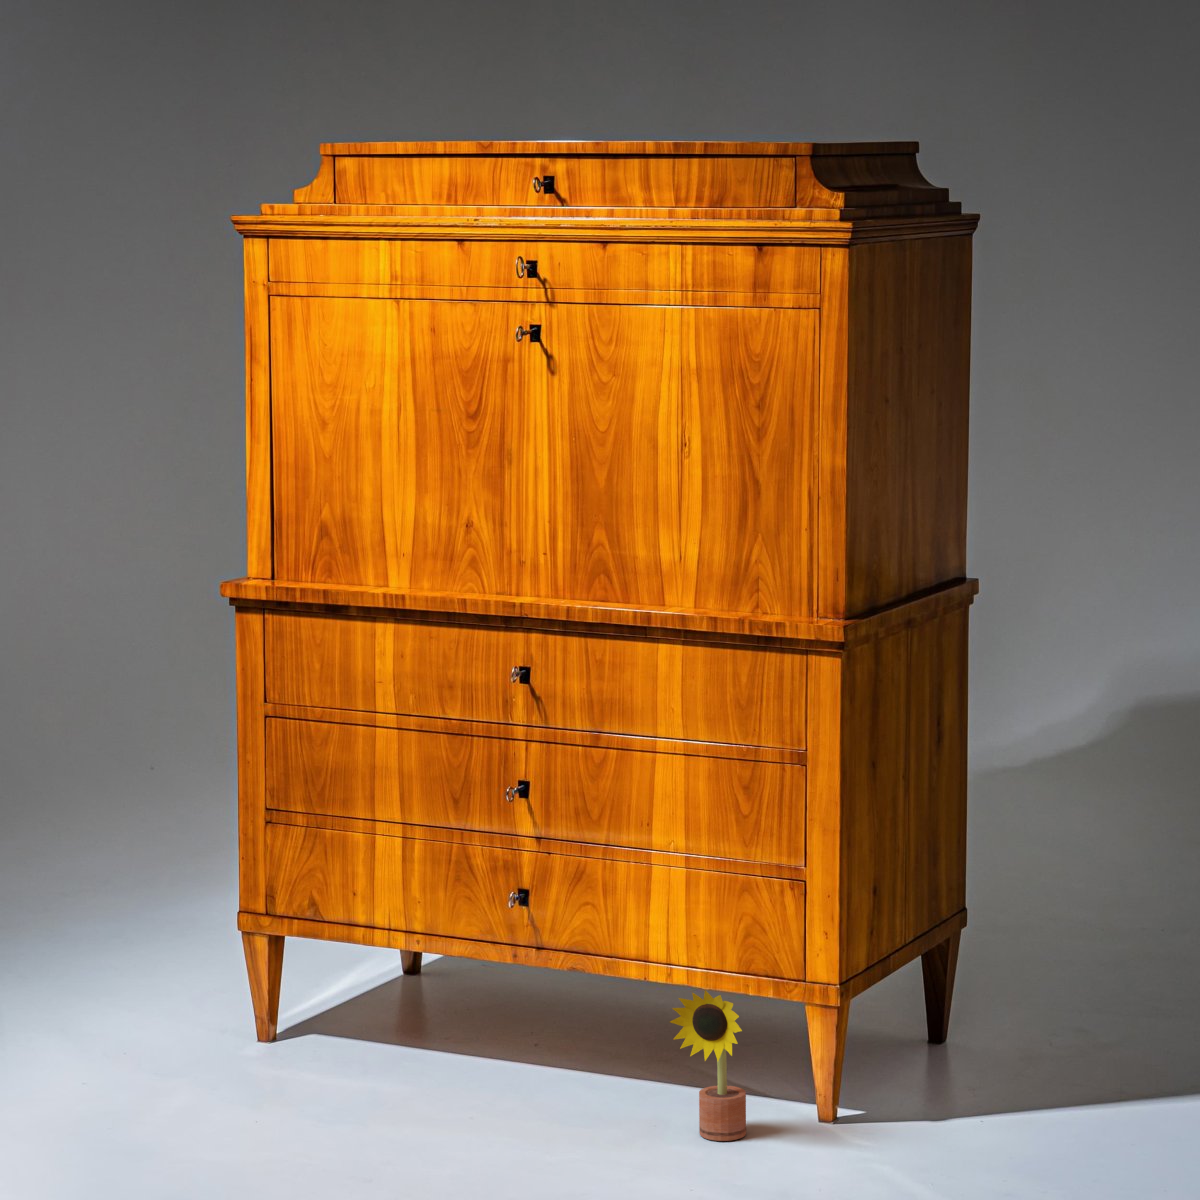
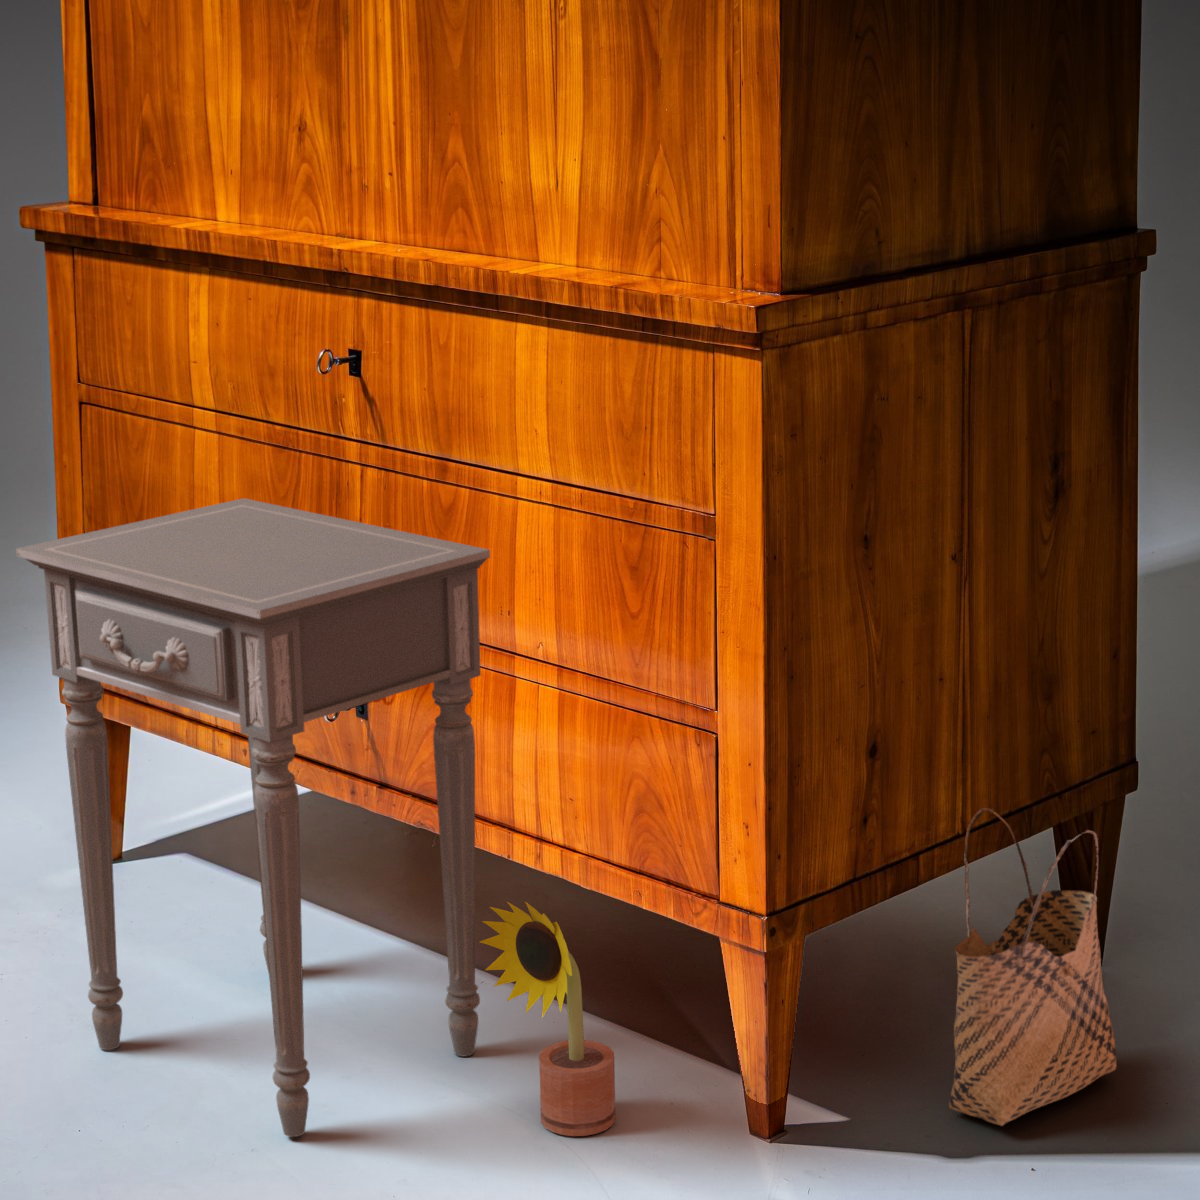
side table: none [349,767,646,1158] -> present [16,498,490,1137]
woven basket: none [932,923,1018,1109] -> present [949,808,1116,1126]

